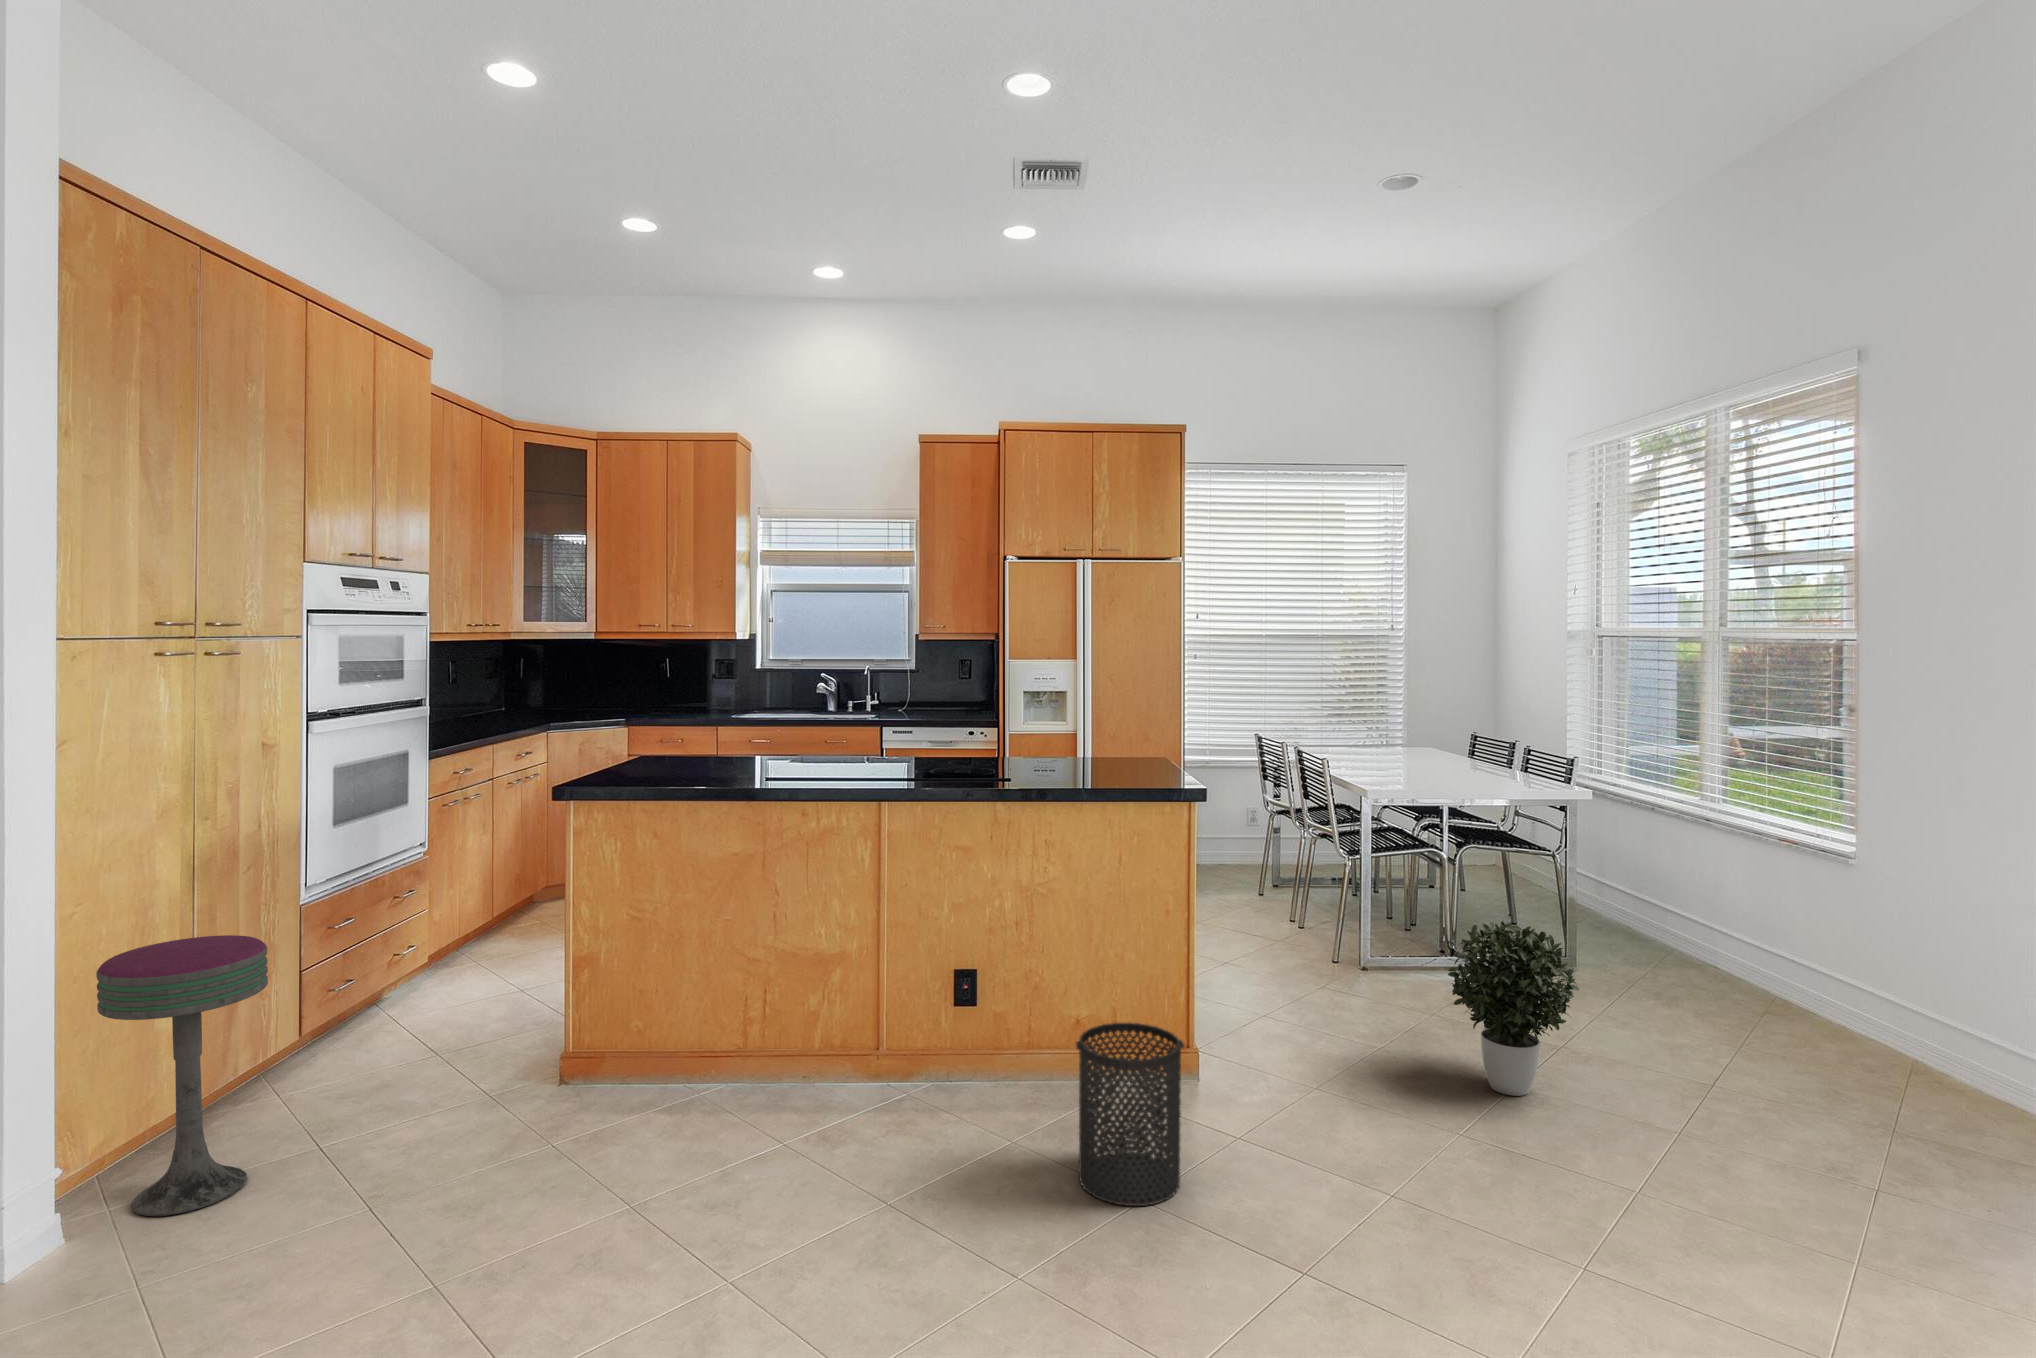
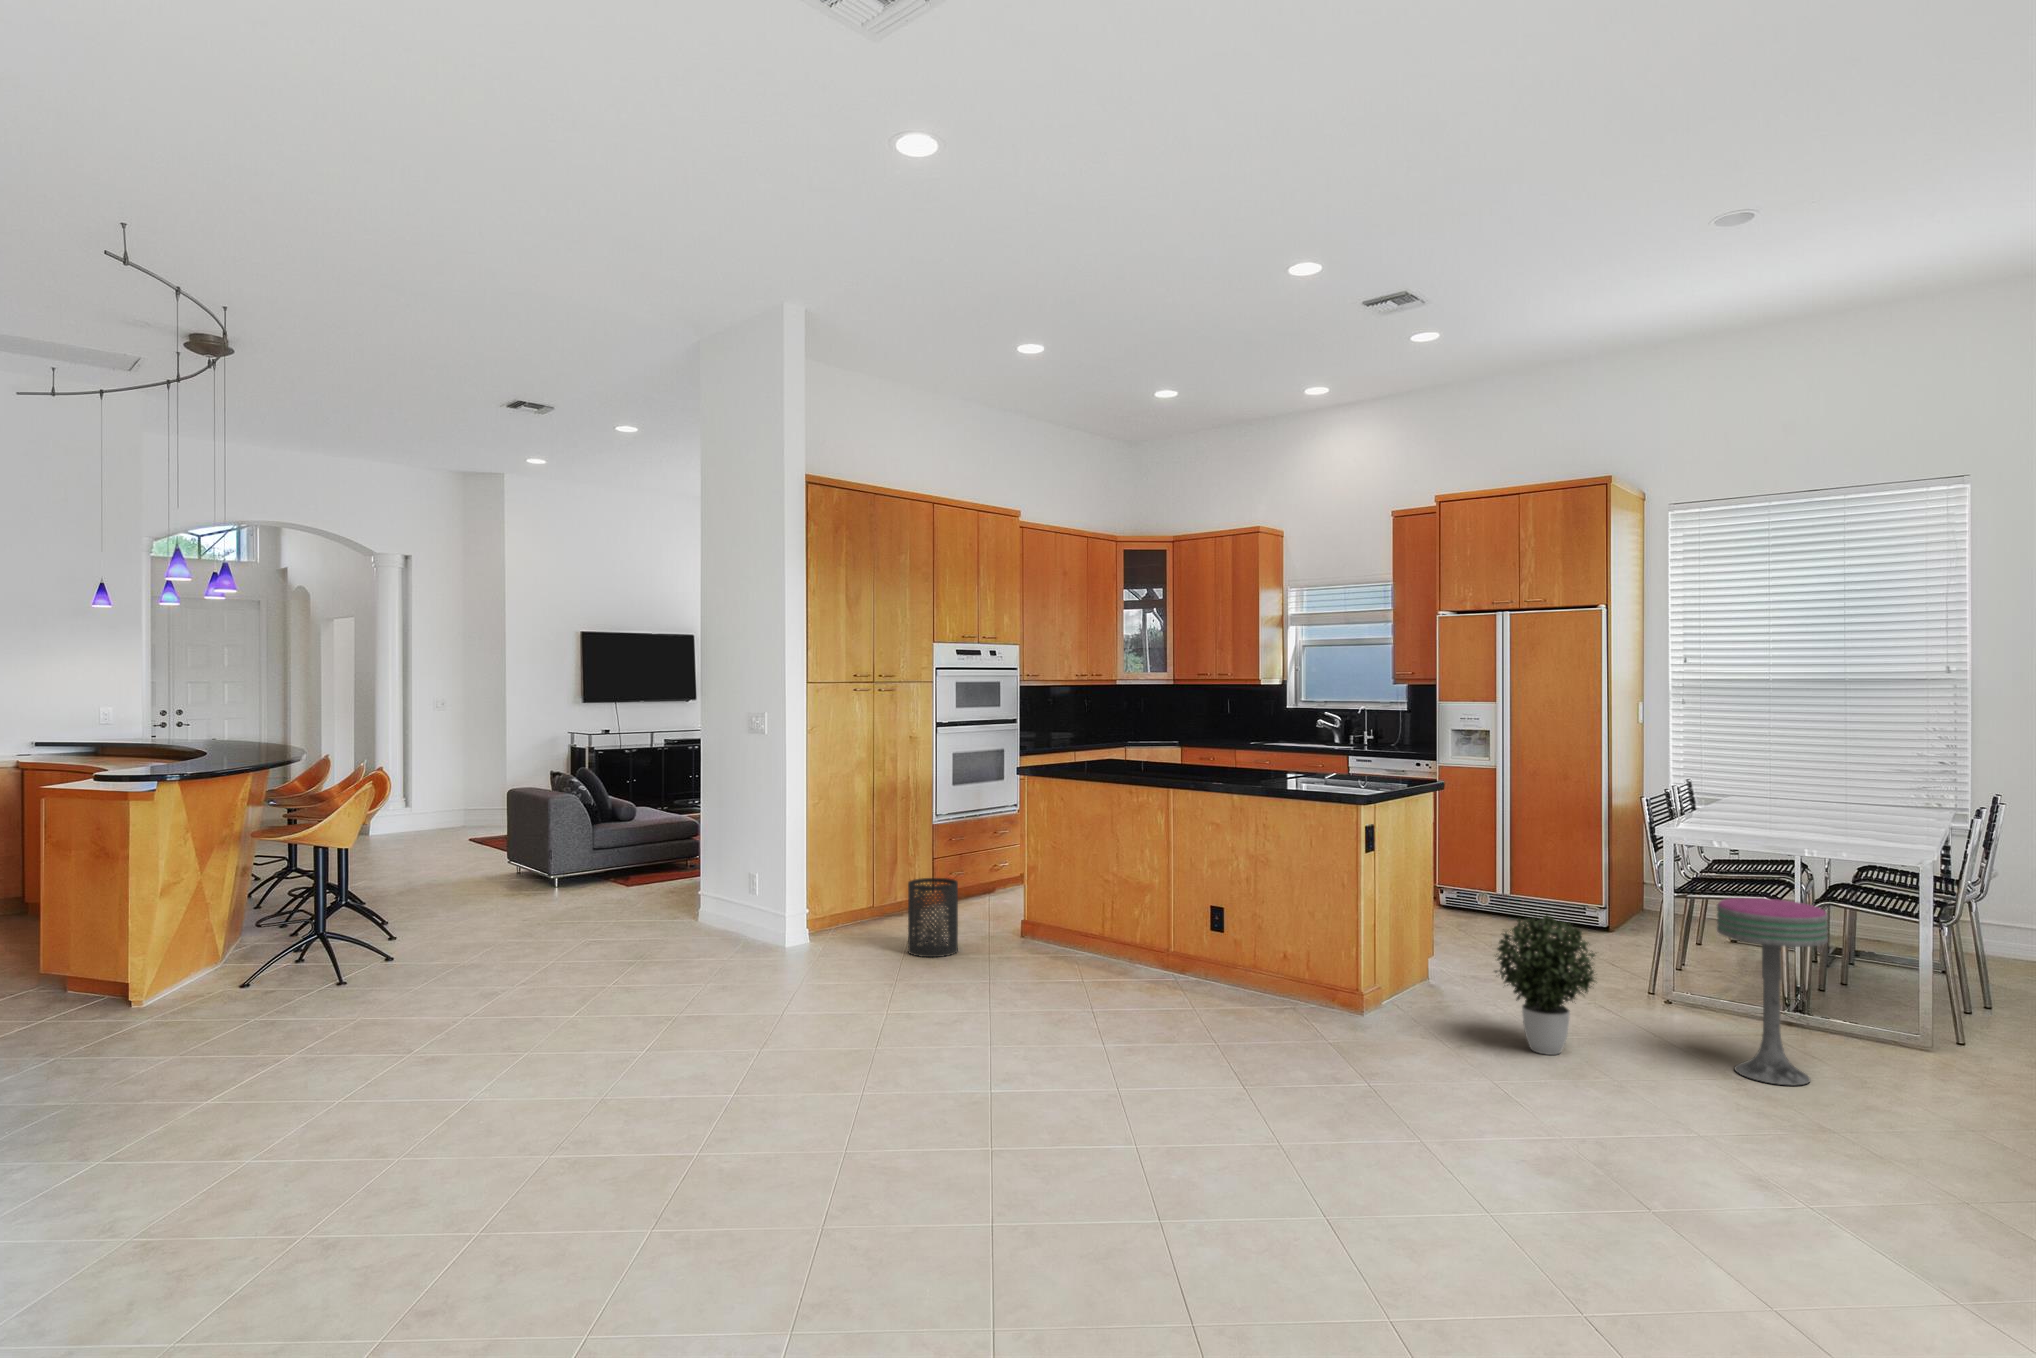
bar stool: present [96,935,268,1216] -> present [1717,898,1828,1085]
trash can: present [1076,1023,1184,1206] -> present [908,878,958,957]

